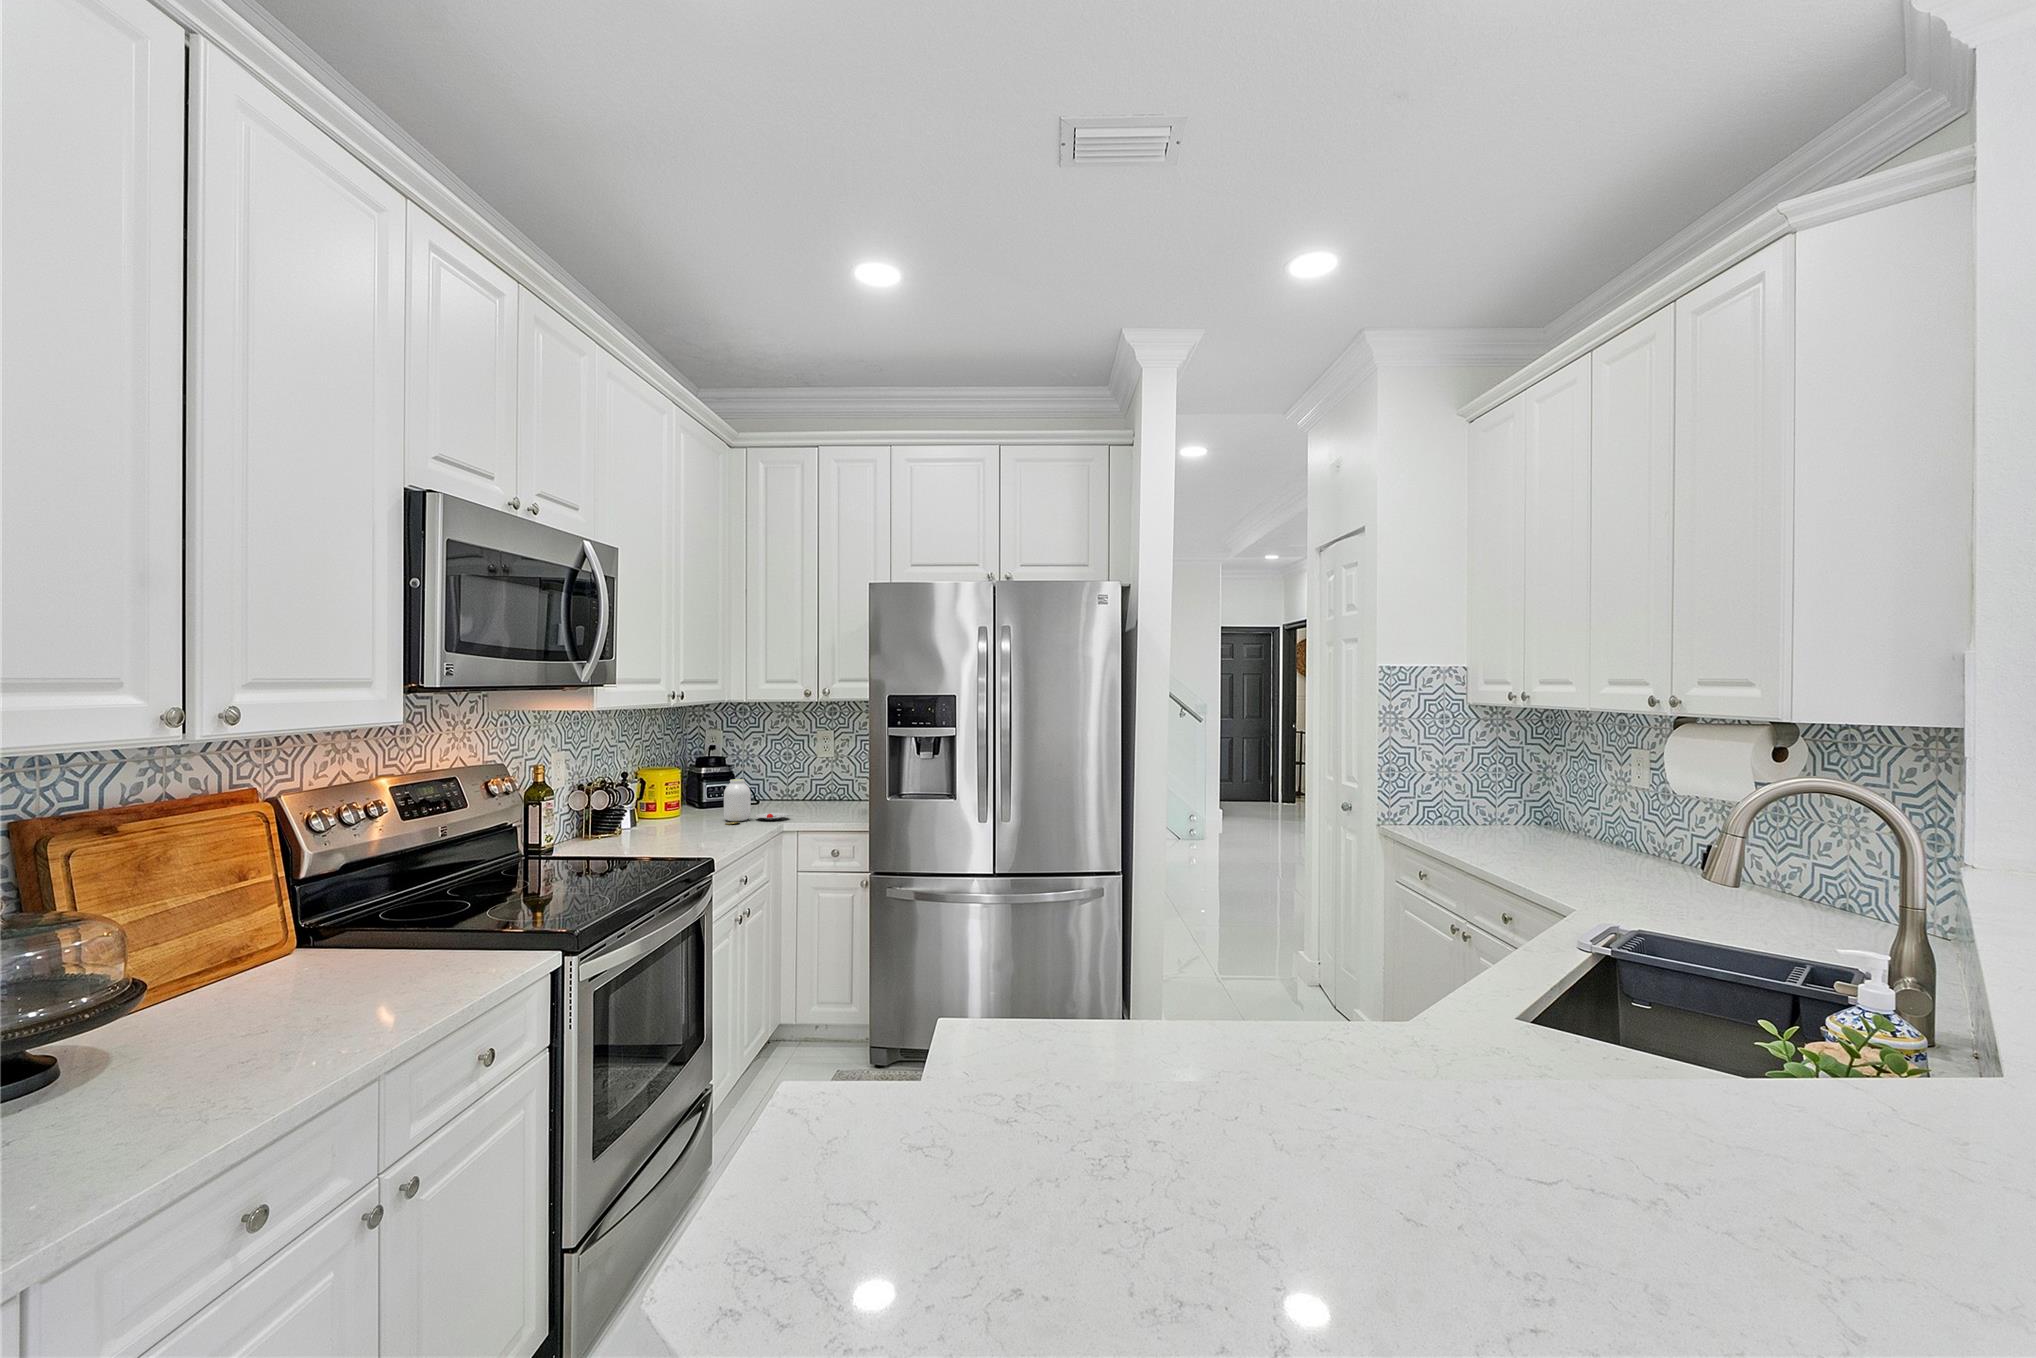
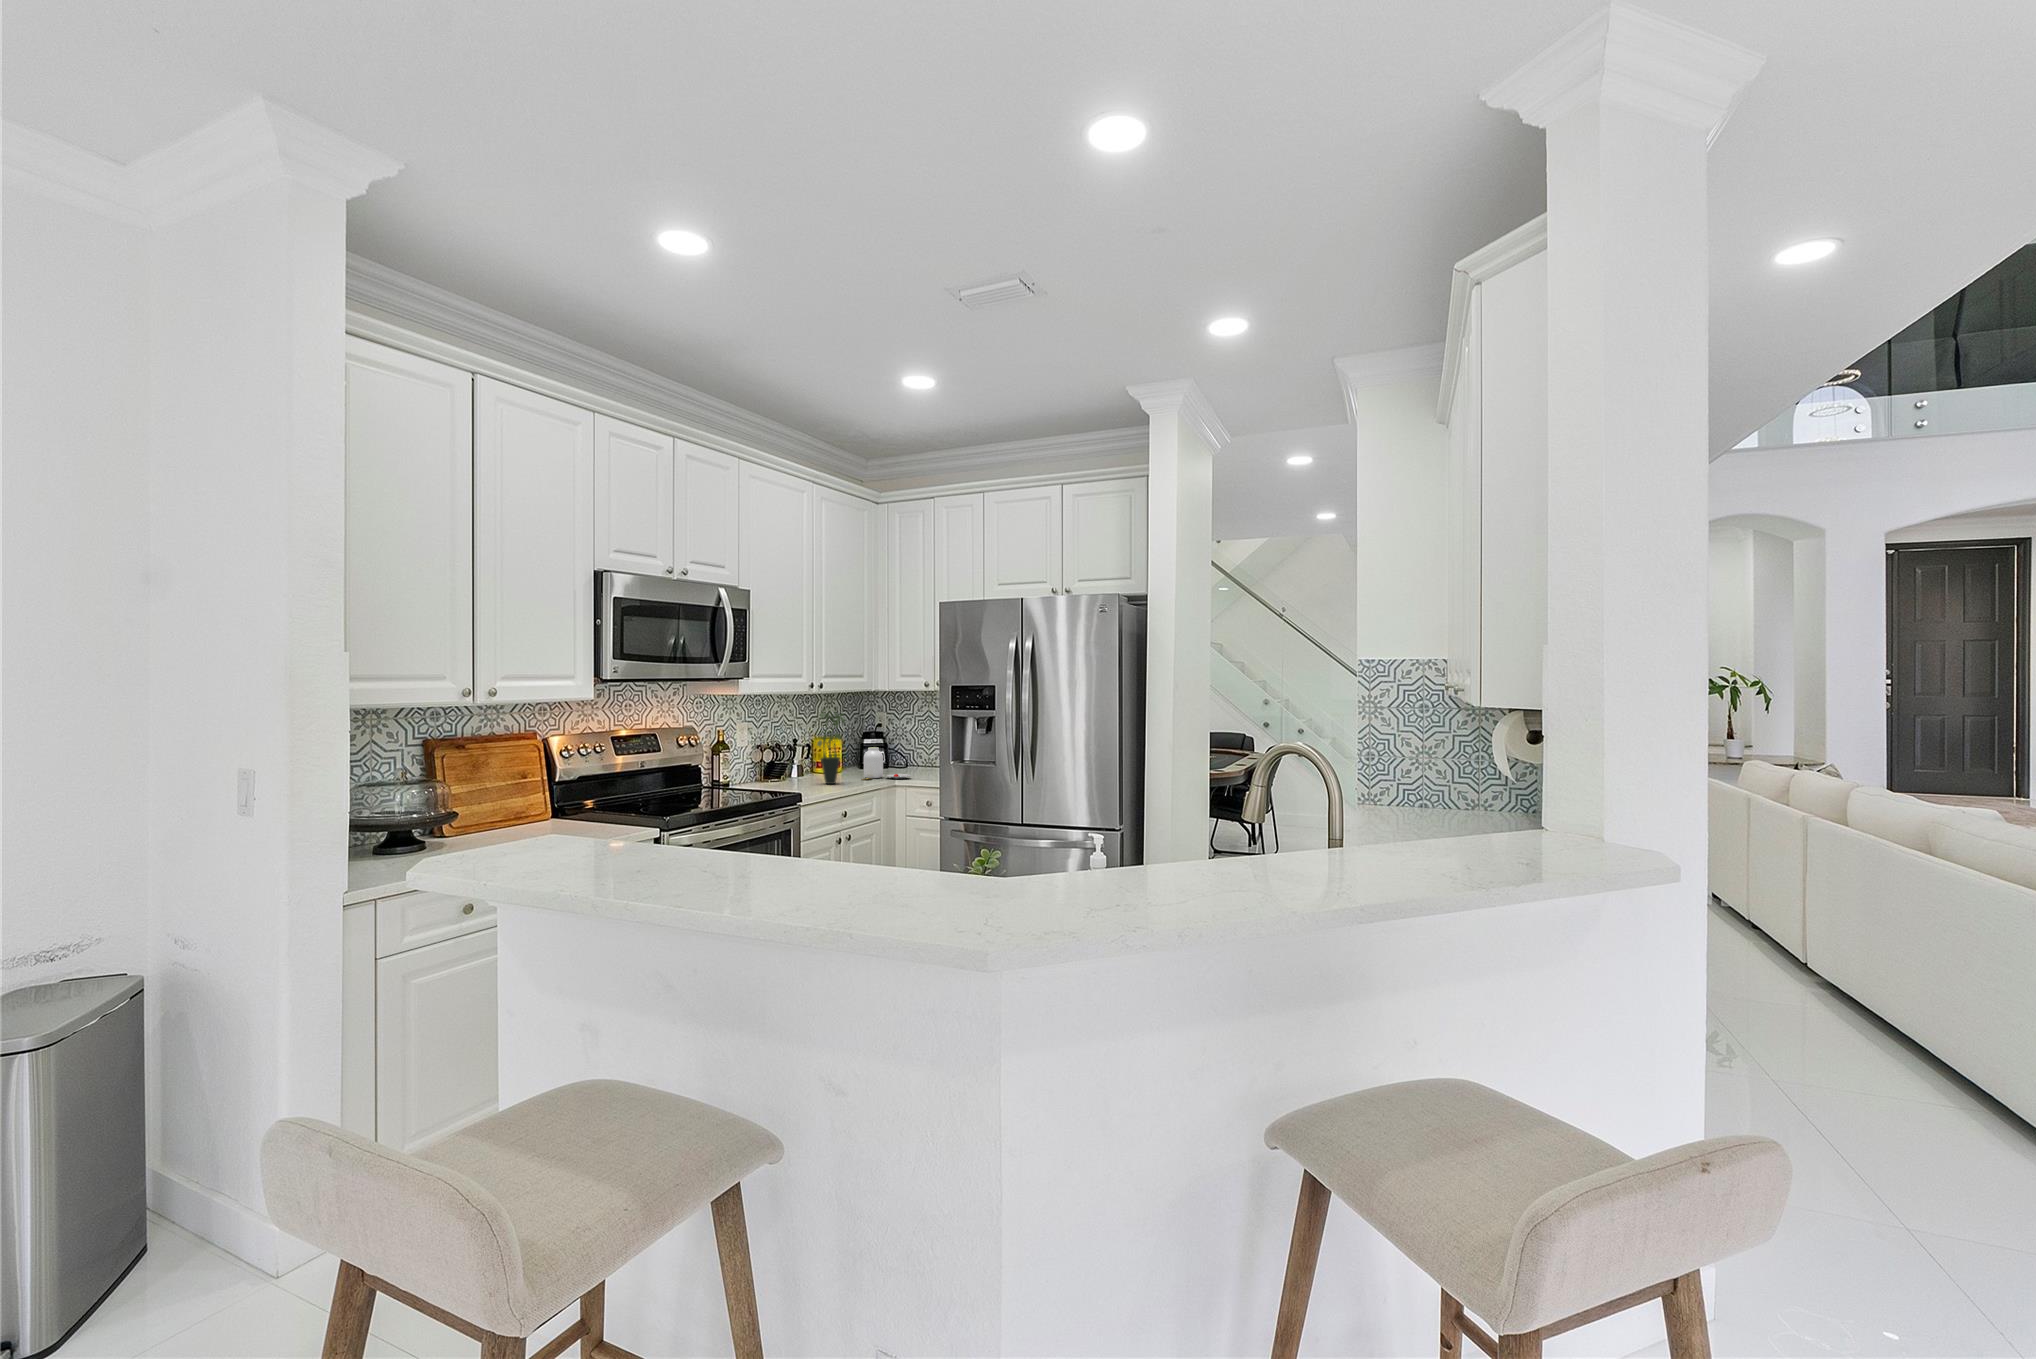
potted plant: none [679,730,721,835] -> present [817,709,845,784]

